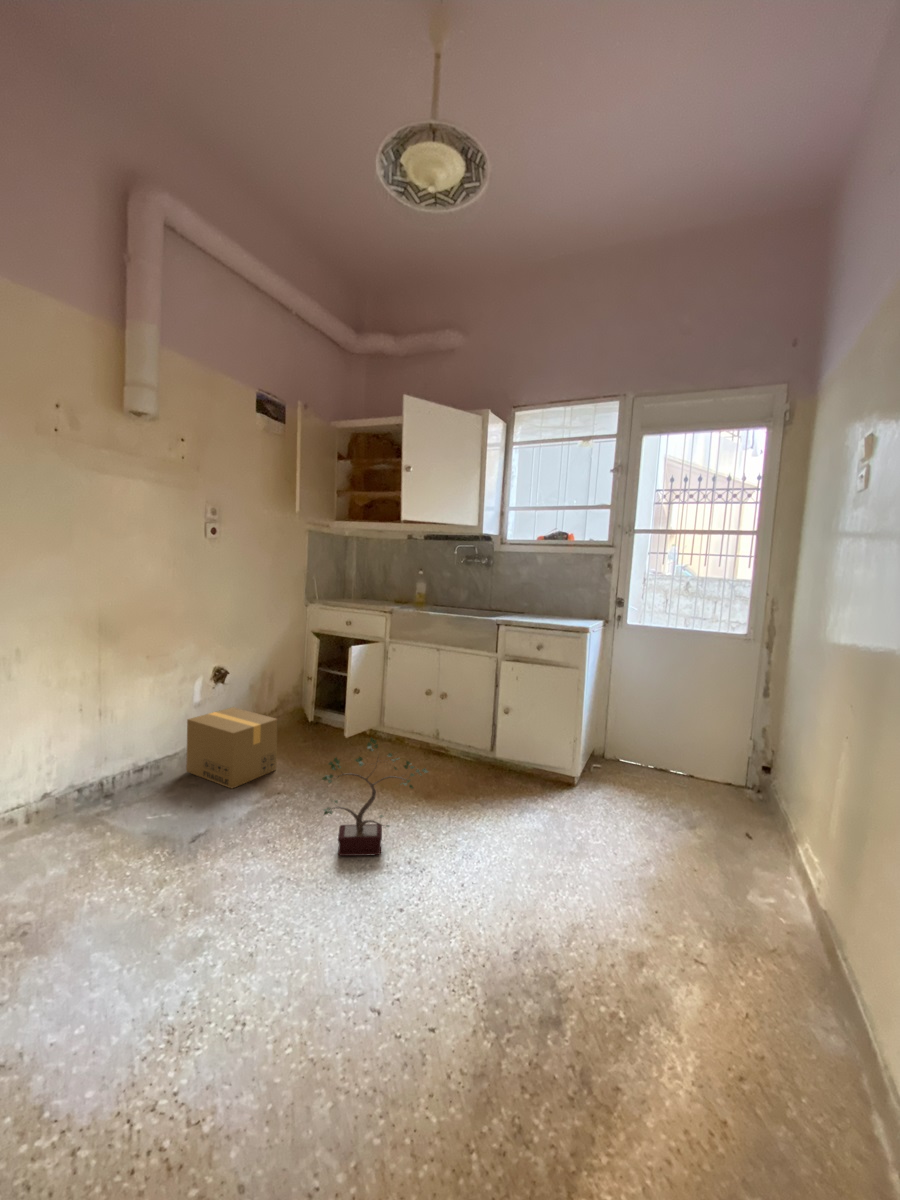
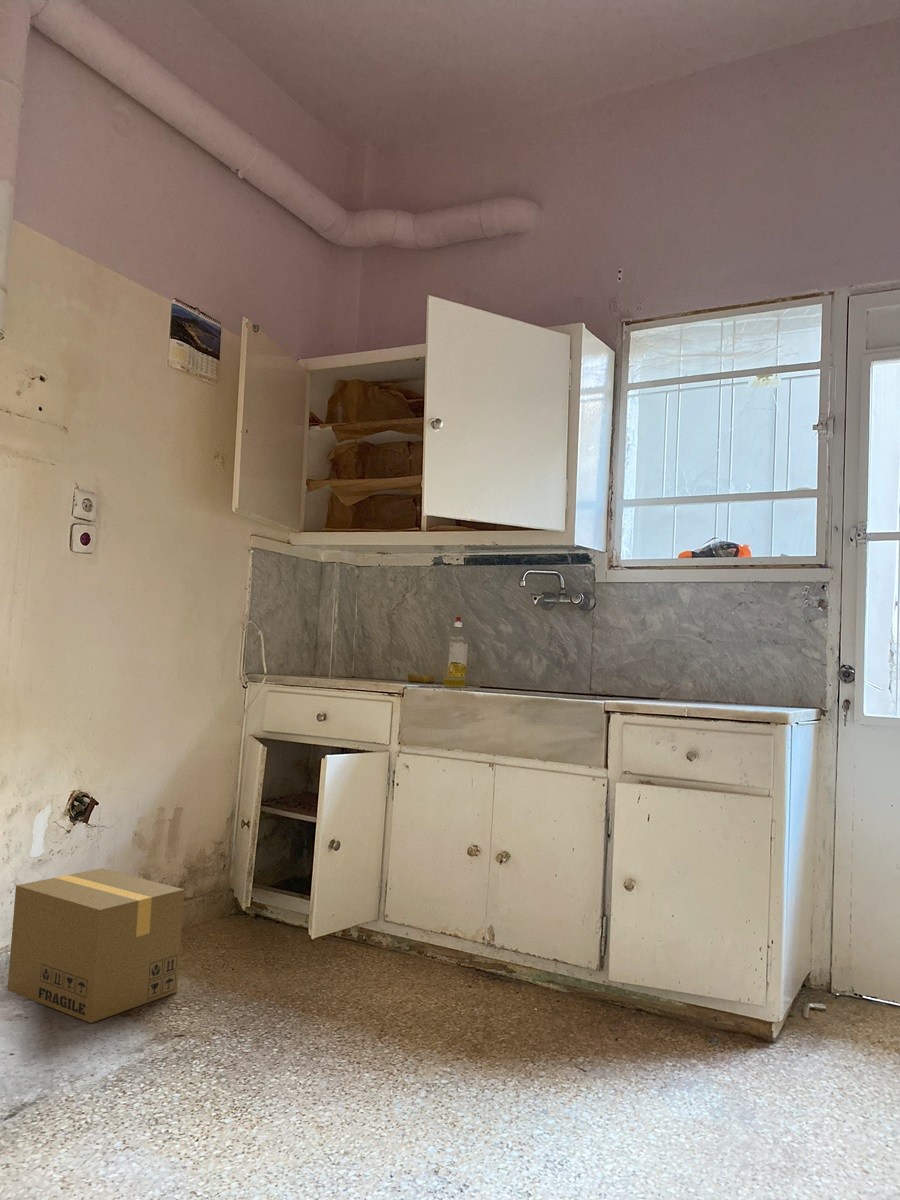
potted plant: present [322,738,428,856] -> none [262,906,479,1156]

